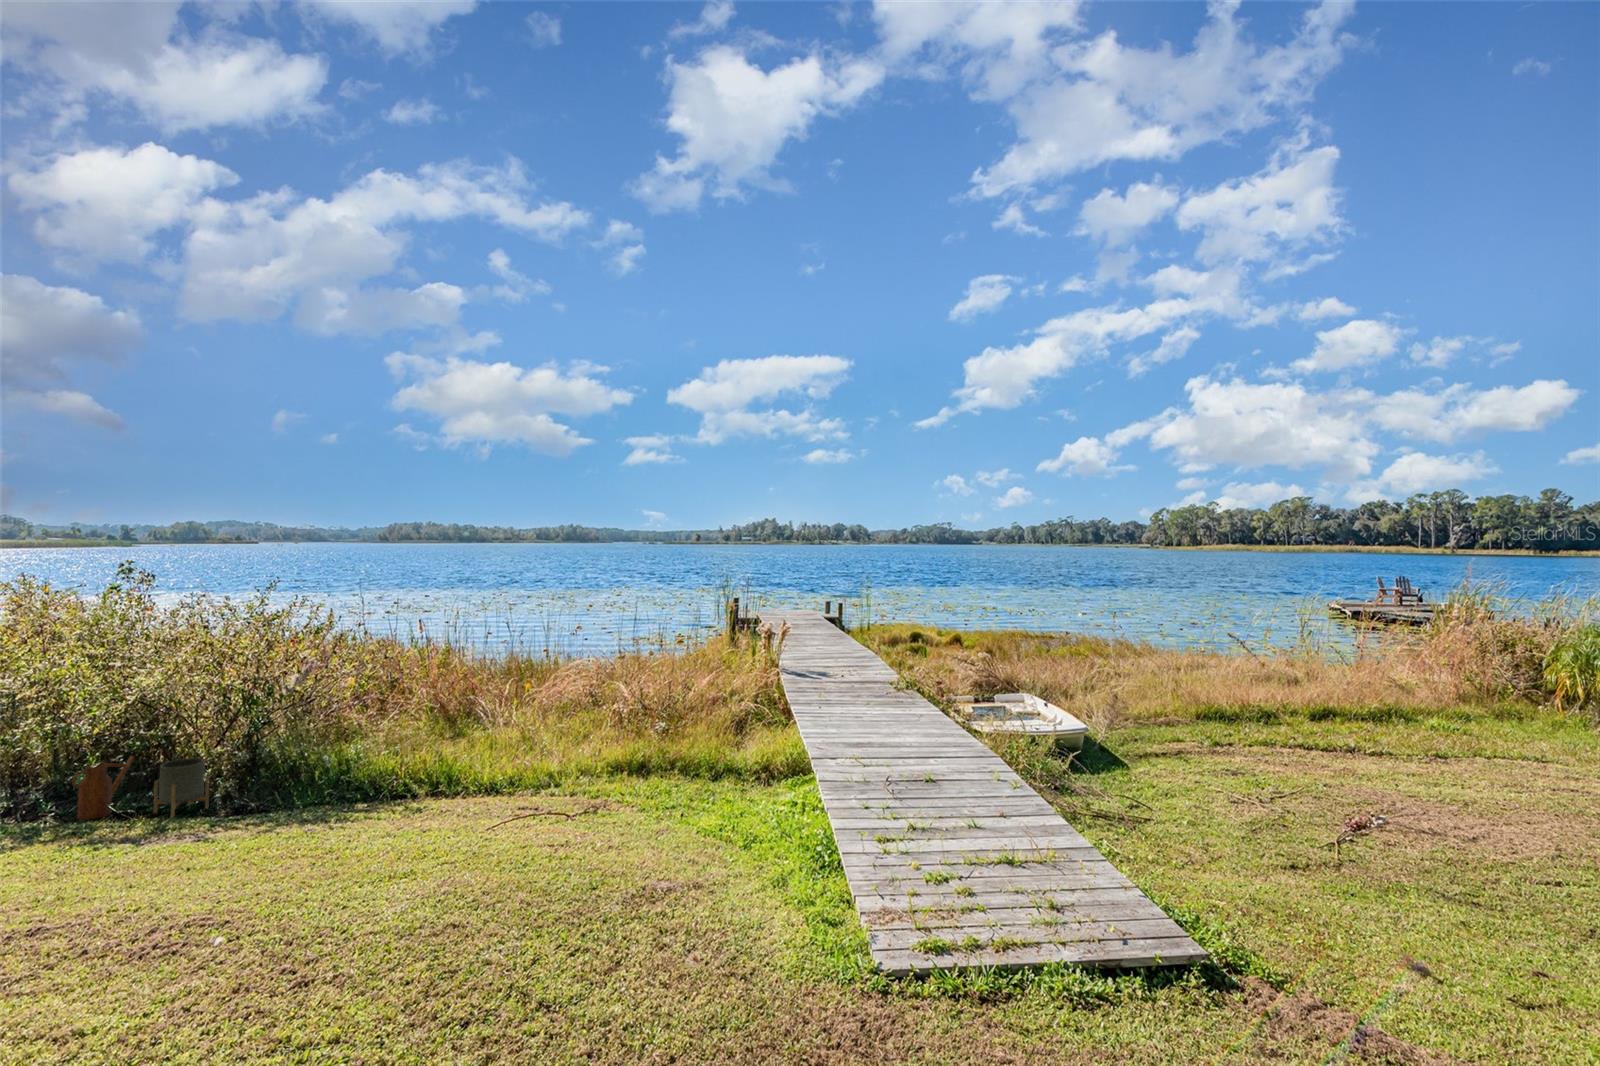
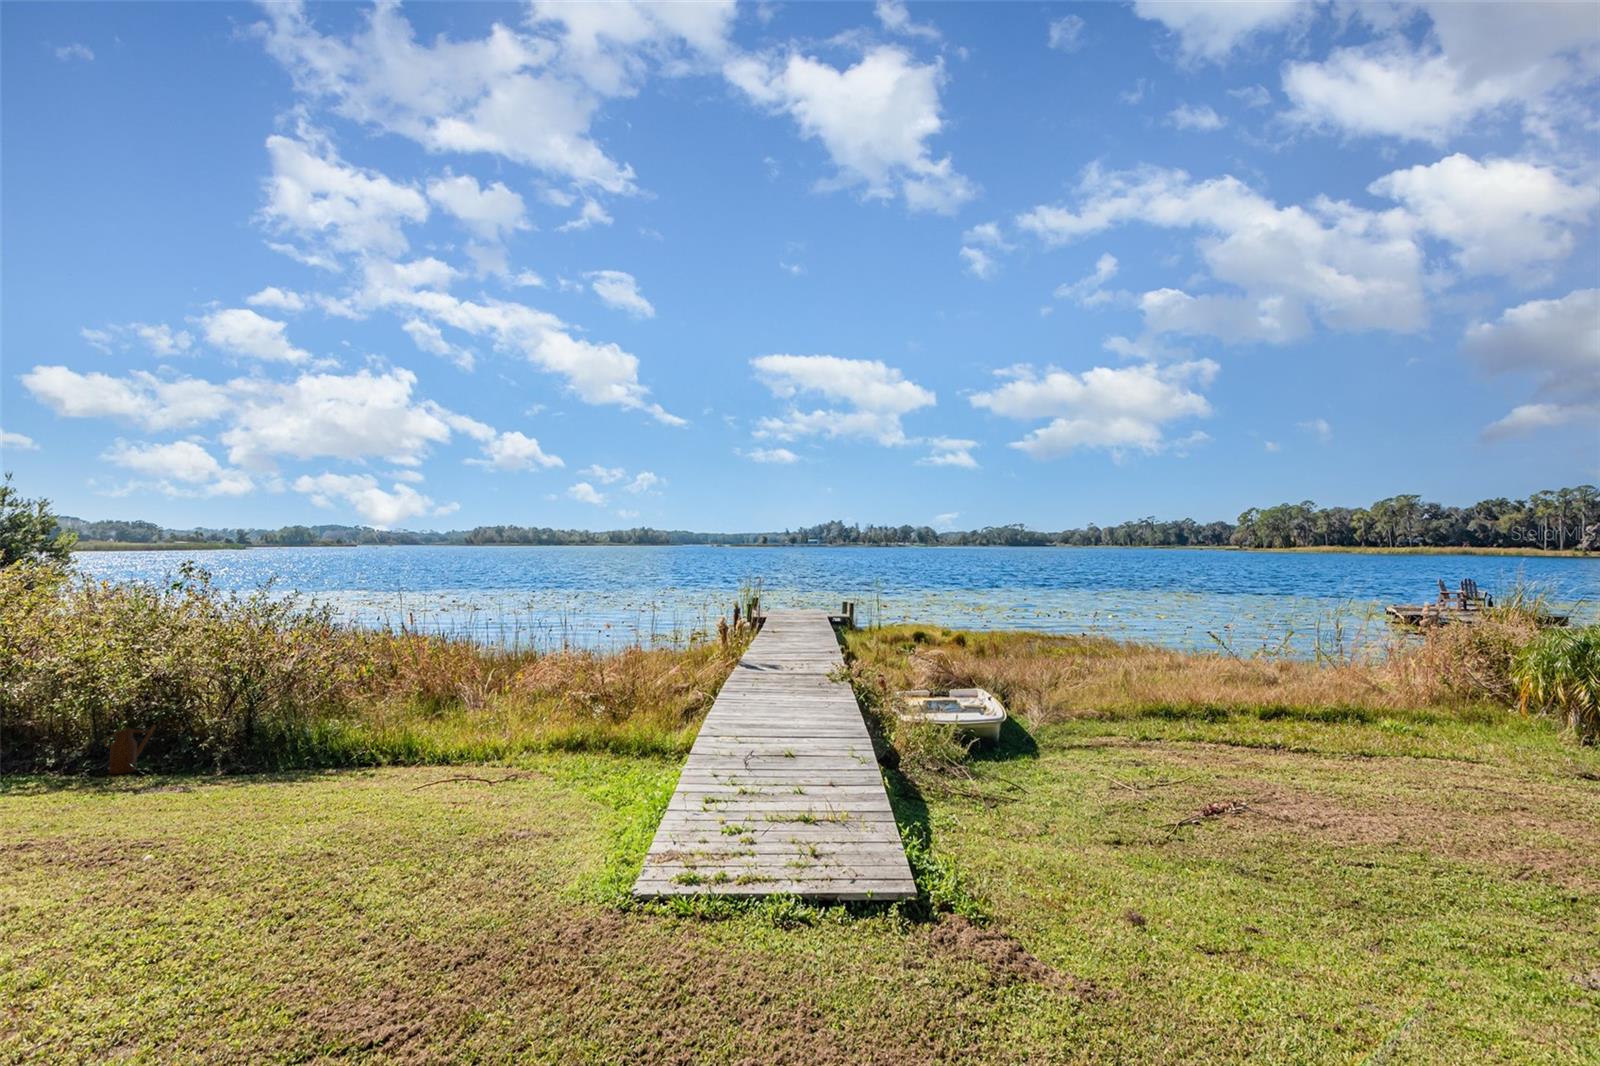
planter: present [154,758,209,817] -> none [168,727,212,775]

